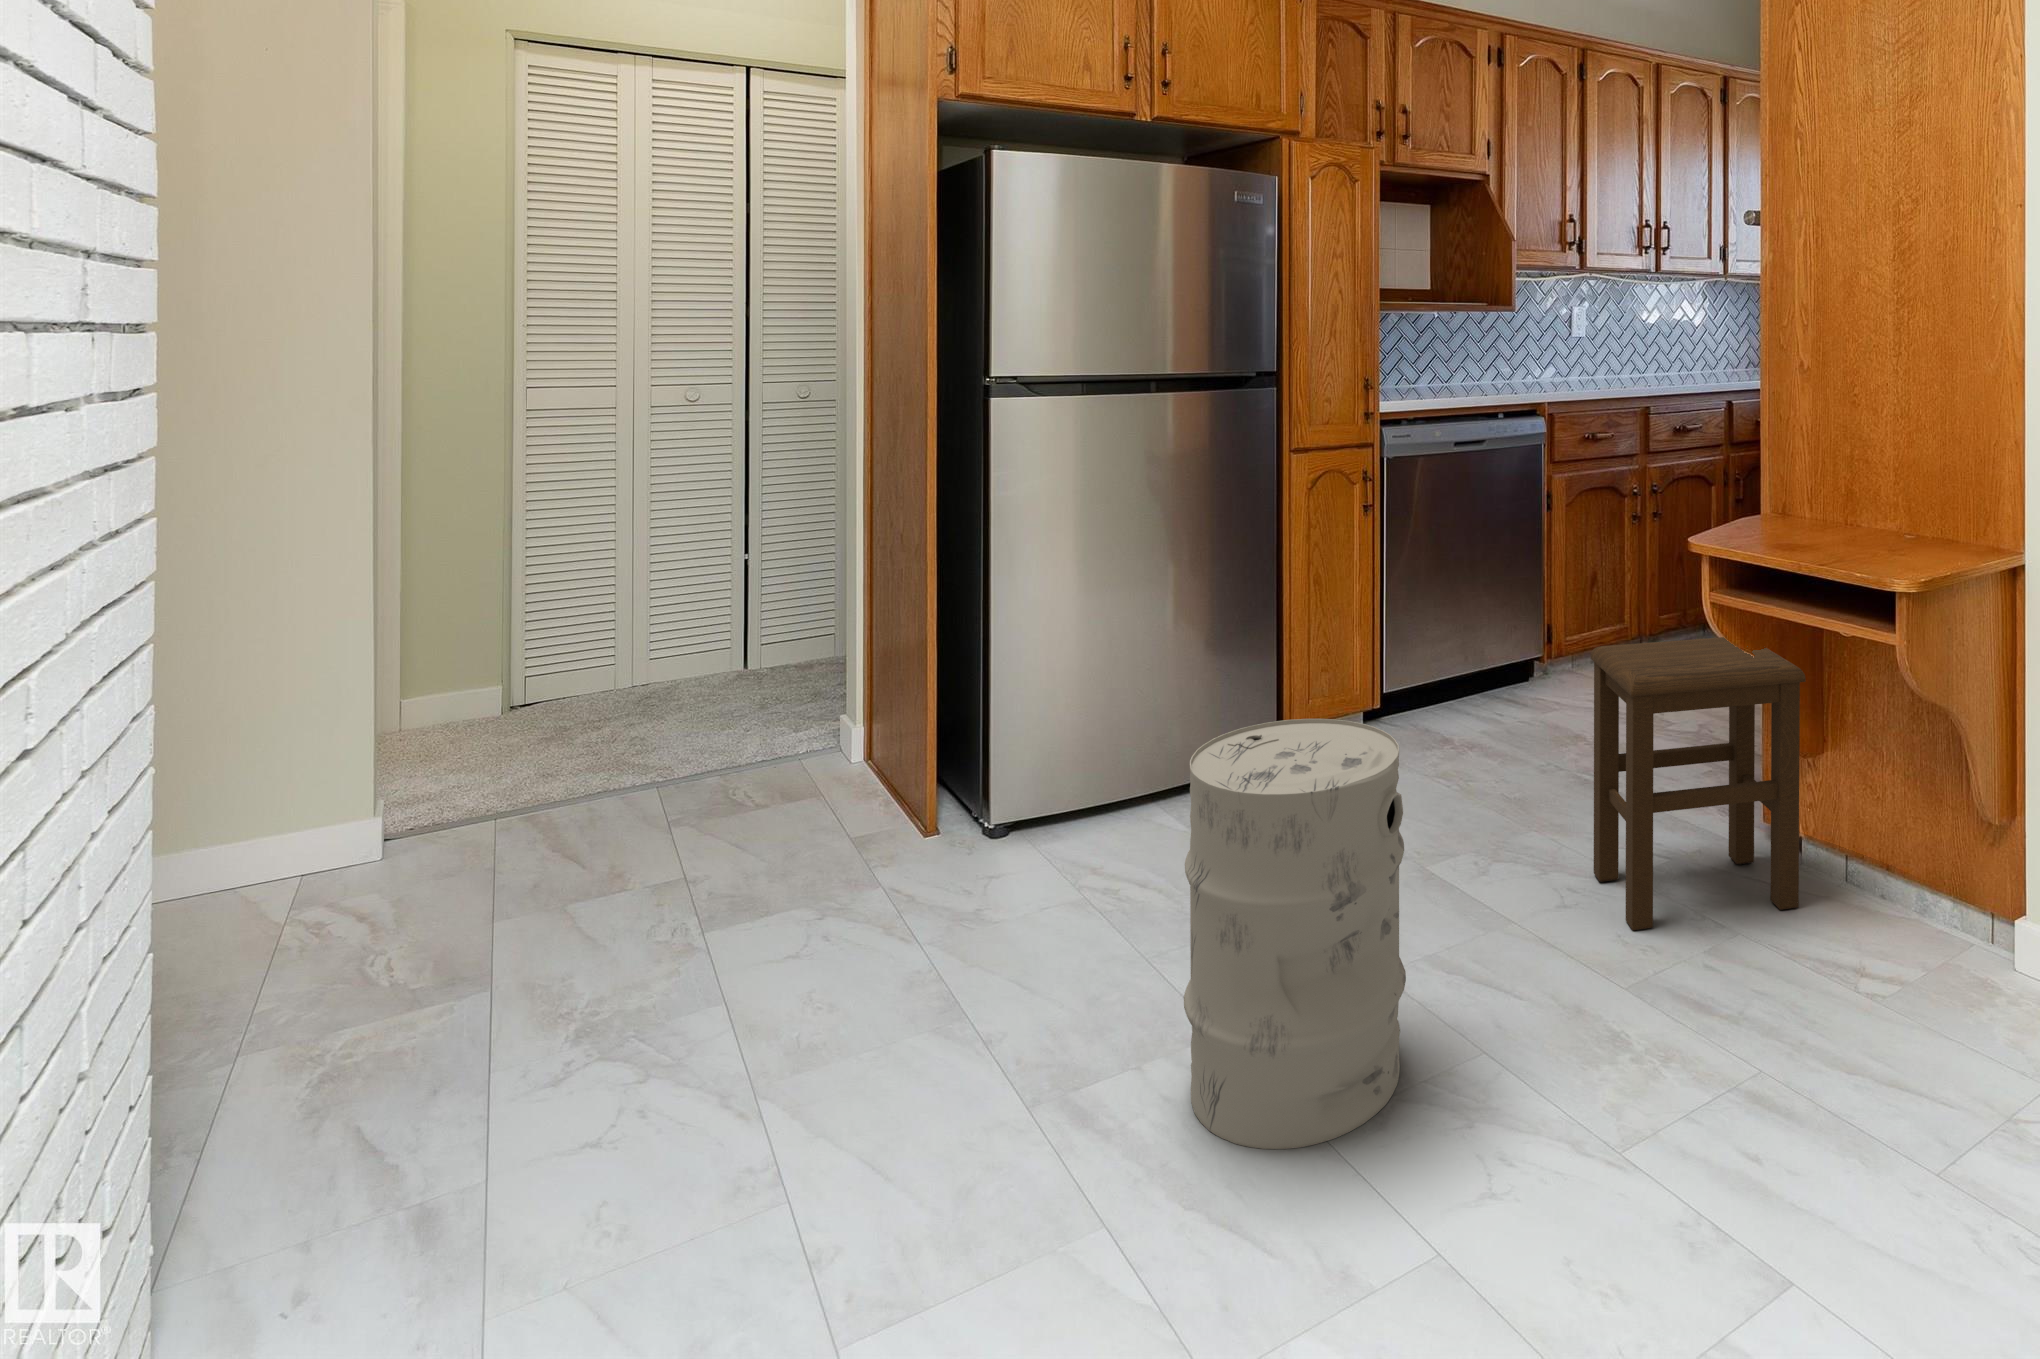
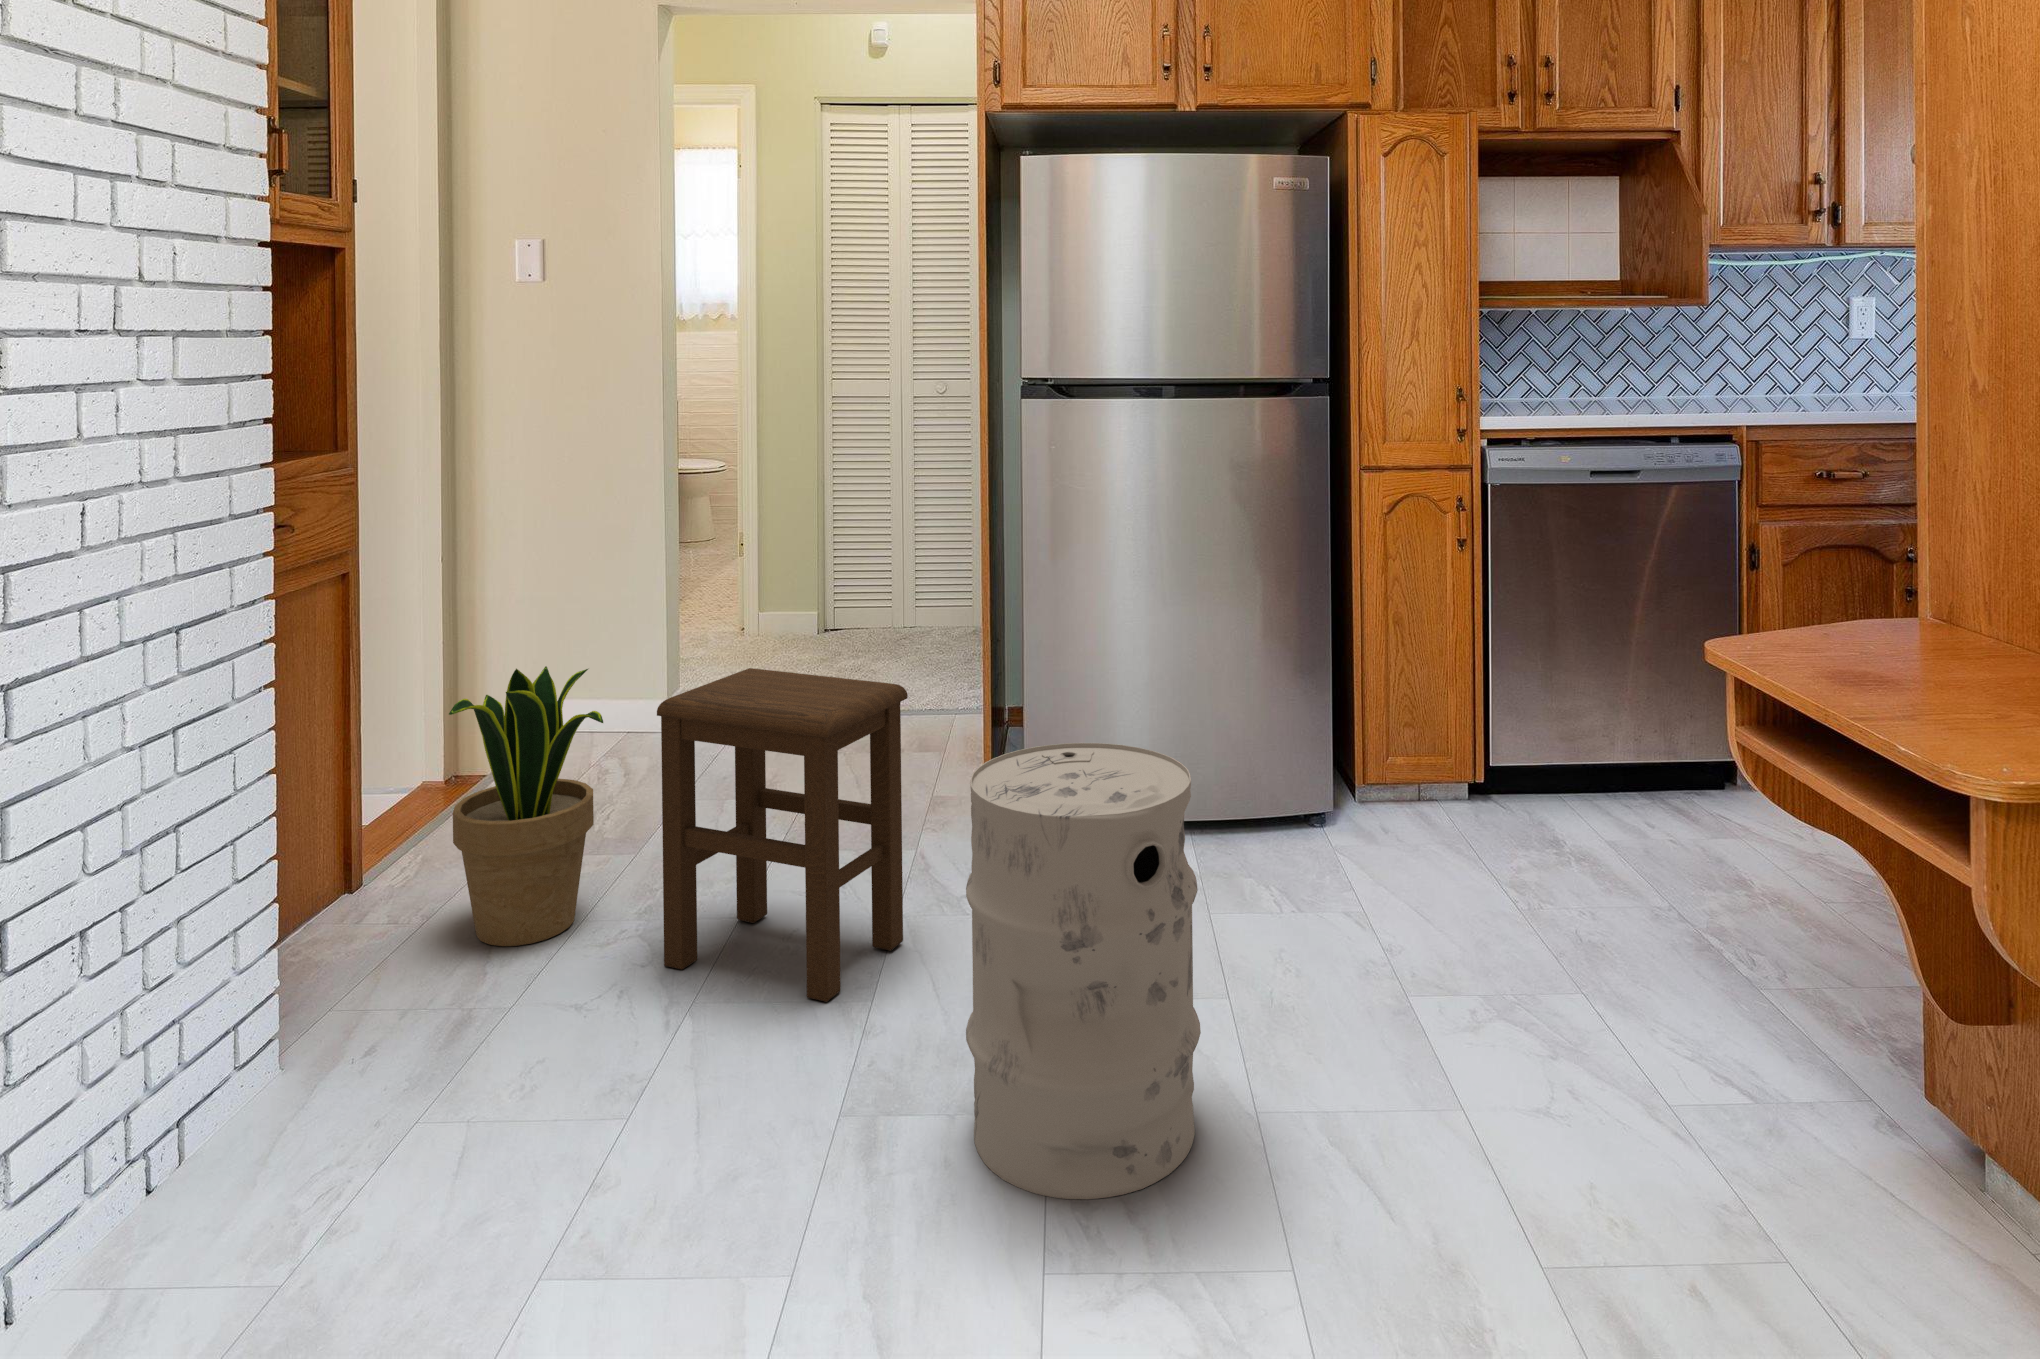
stool: present [1590,637,1806,930] -> present [657,668,908,1002]
potted plant: none [254,774,530,1182] -> present [449,666,603,946]

